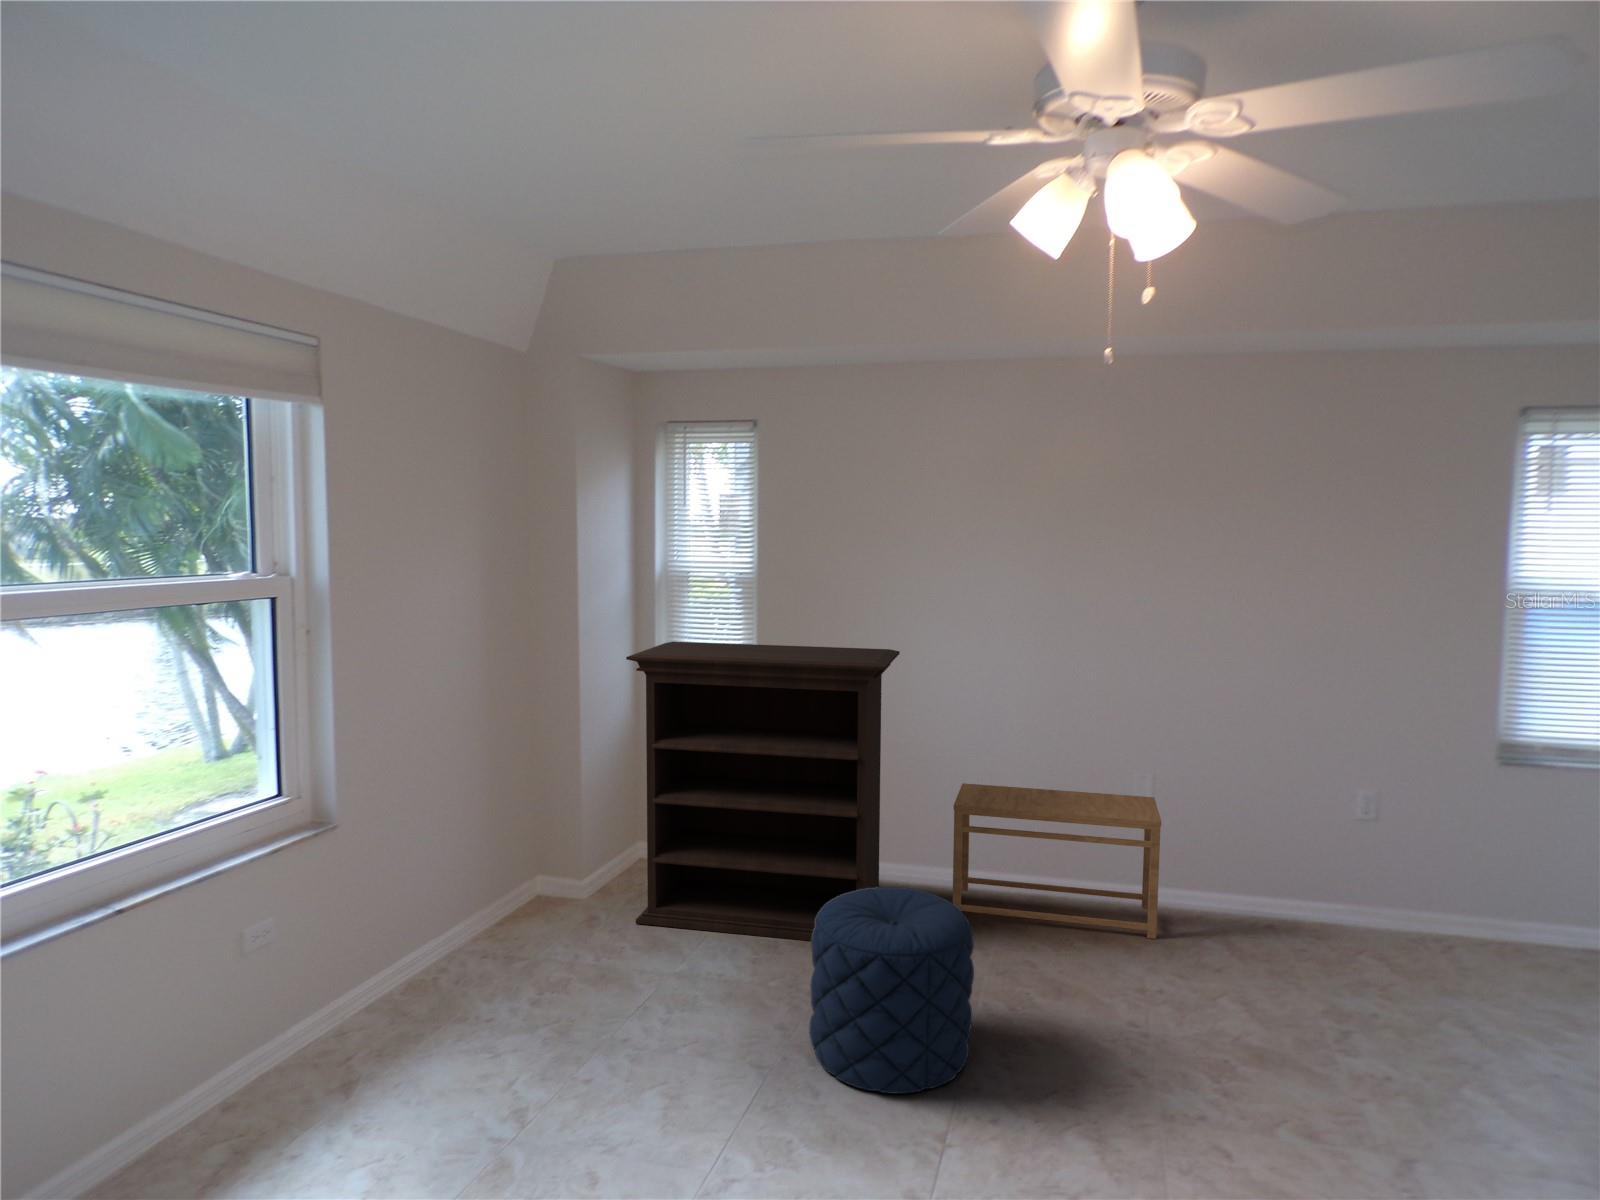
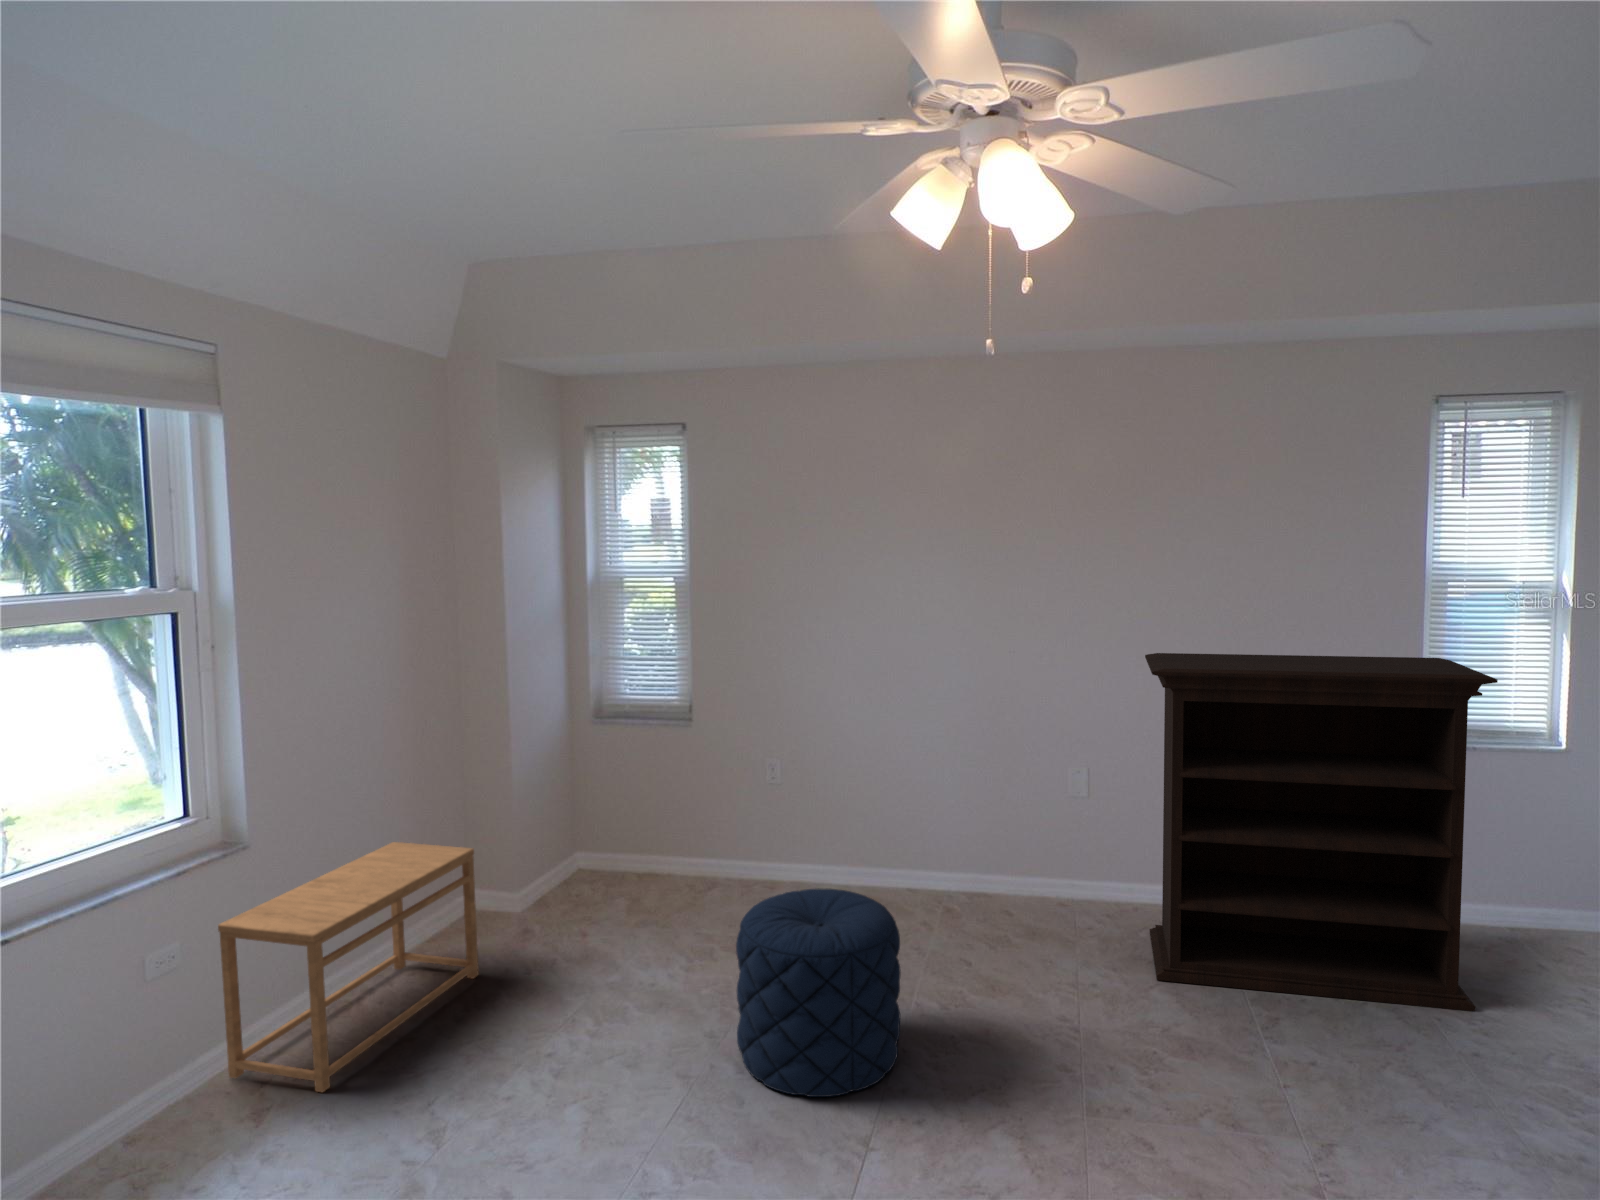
bookshelf: present [626,642,900,941] -> present [1145,653,1498,1011]
side table: present [953,783,1161,939] -> present [218,842,479,1092]

